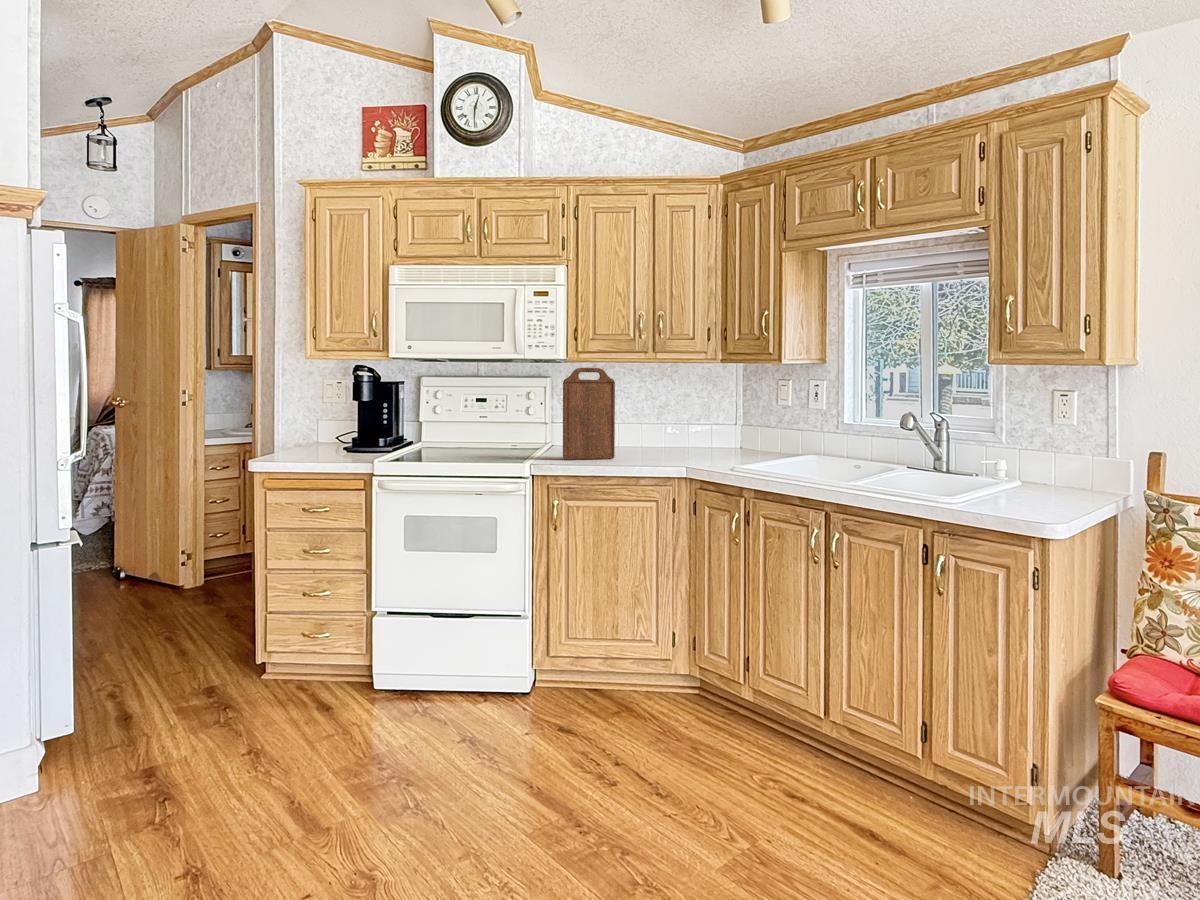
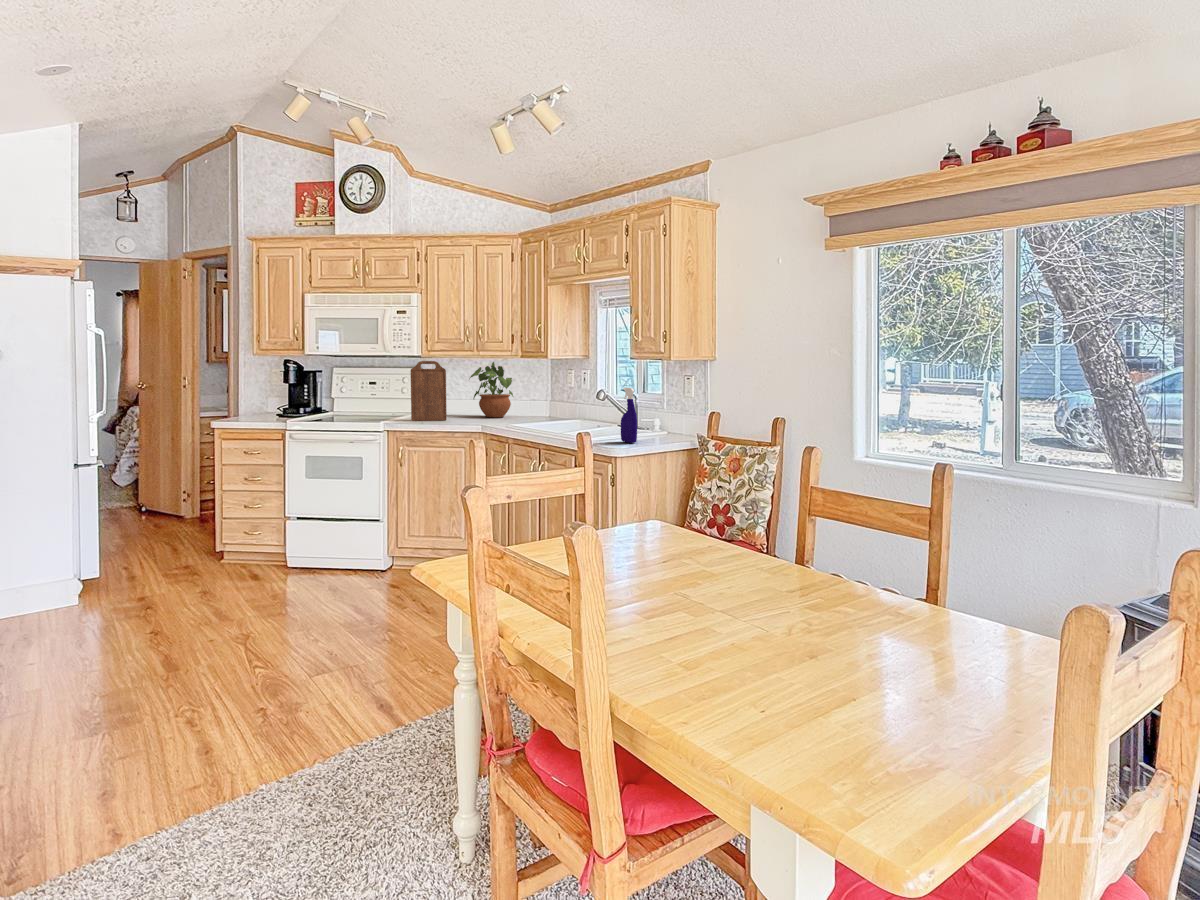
potted plant: none [633,368,702,452] -> present [470,362,513,417]
spray bottle: none [1025,414,1069,512] -> present [621,388,637,443]

